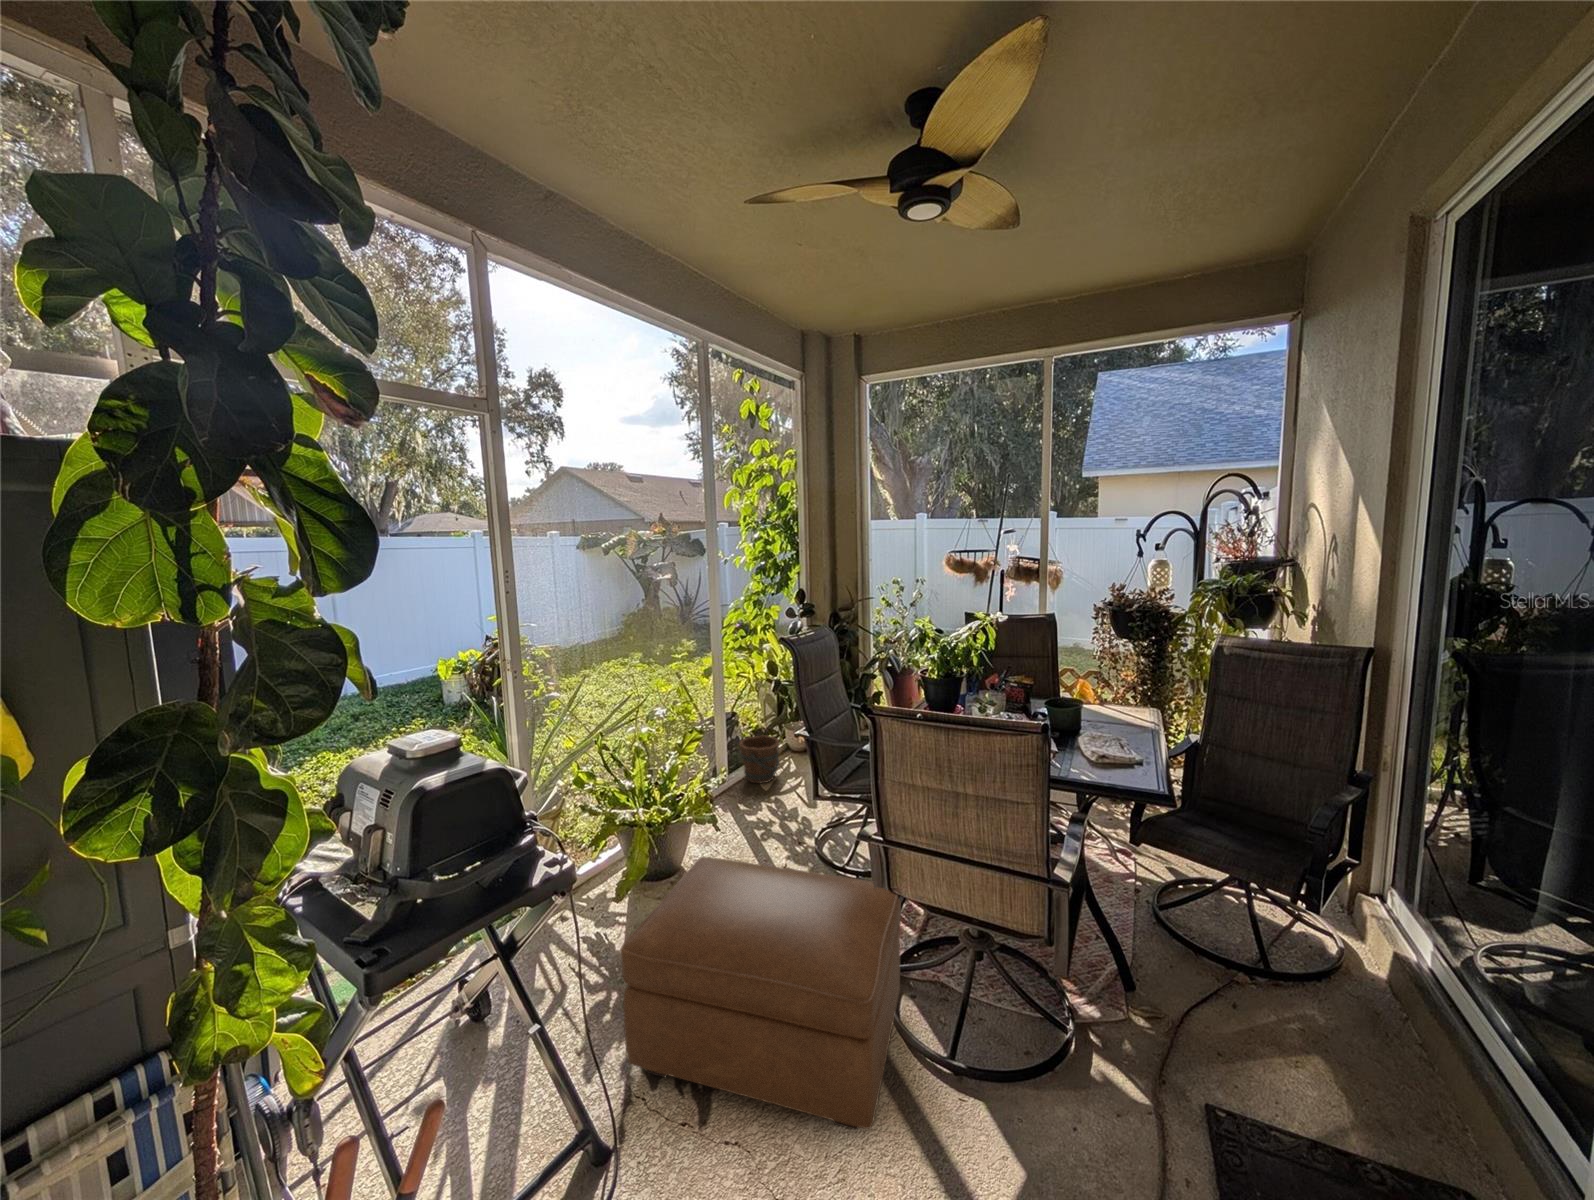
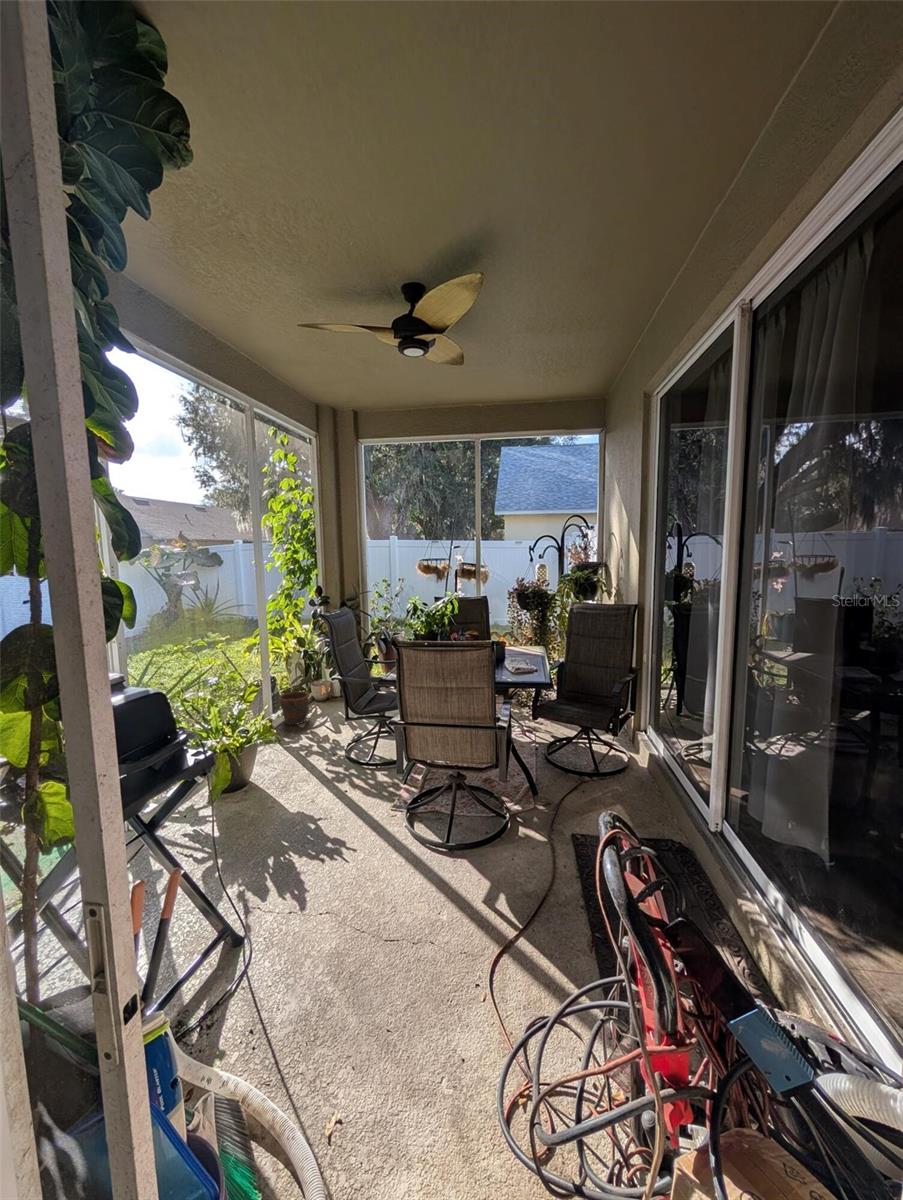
ottoman: present [620,857,901,1130] -> none [239,755,413,893]

